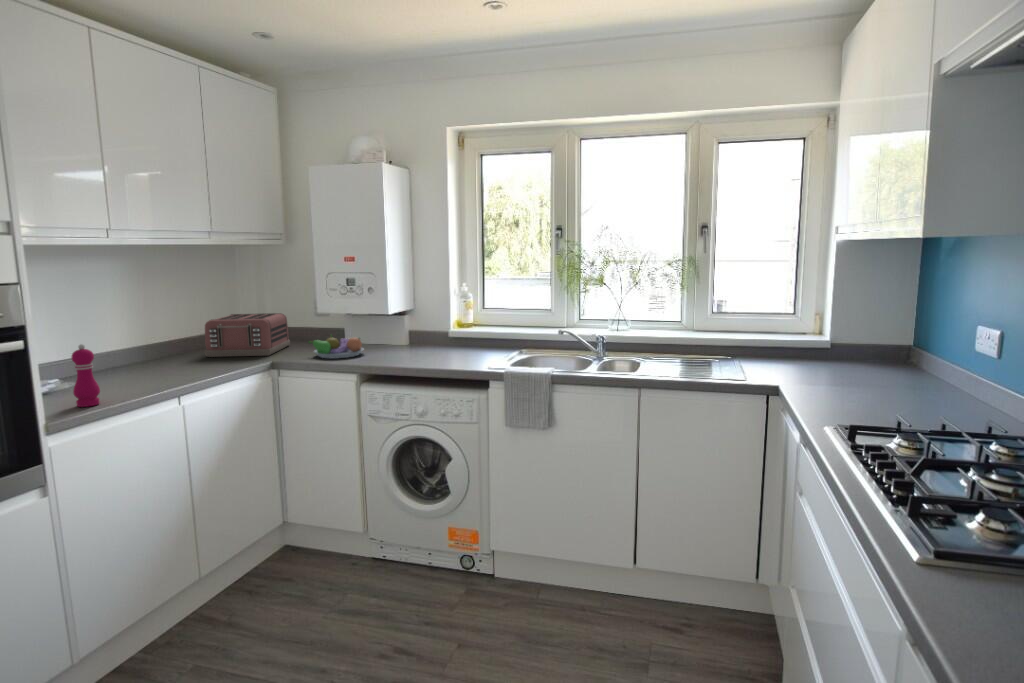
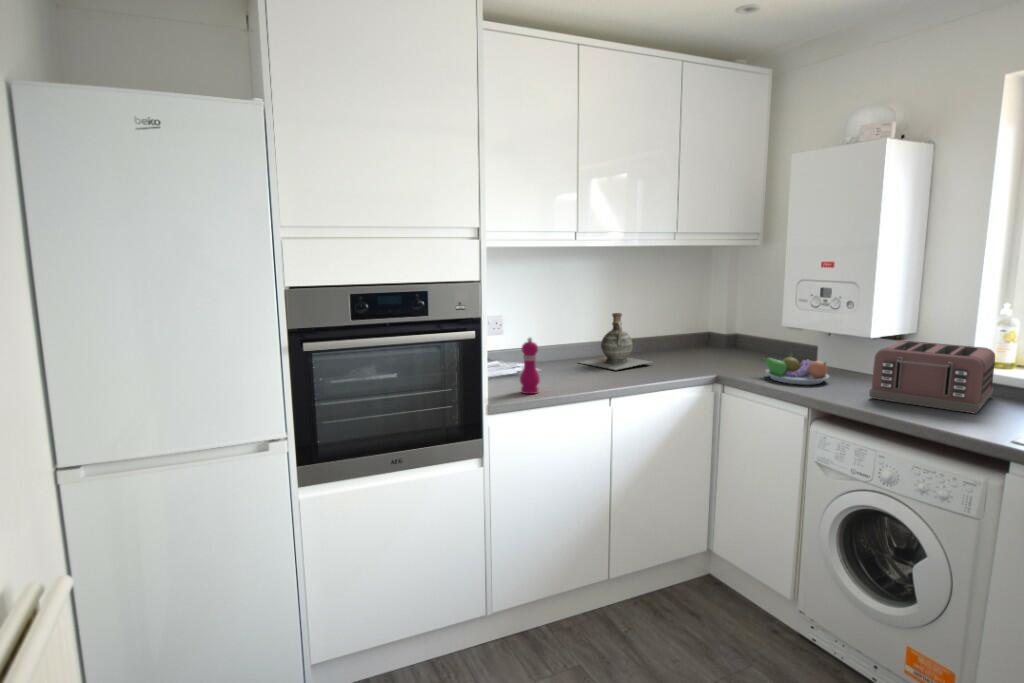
toaster: present [205,313,290,357] -> present [869,341,995,414]
ceramic jug: none [115,314,204,372] -> present [579,313,652,370]

